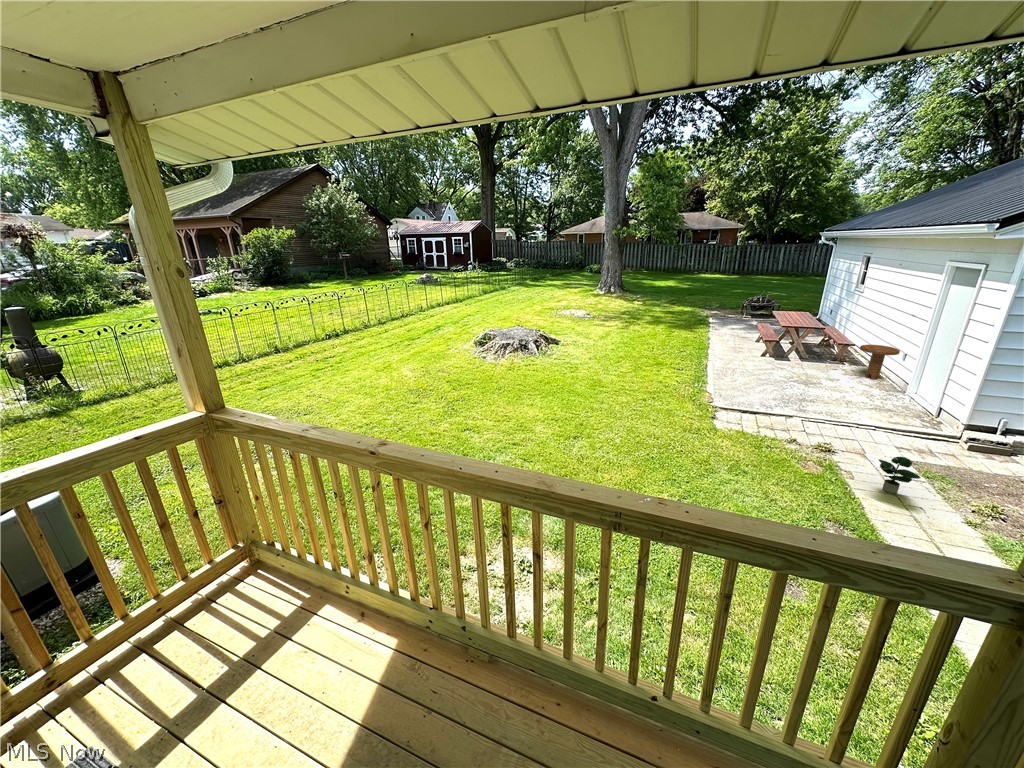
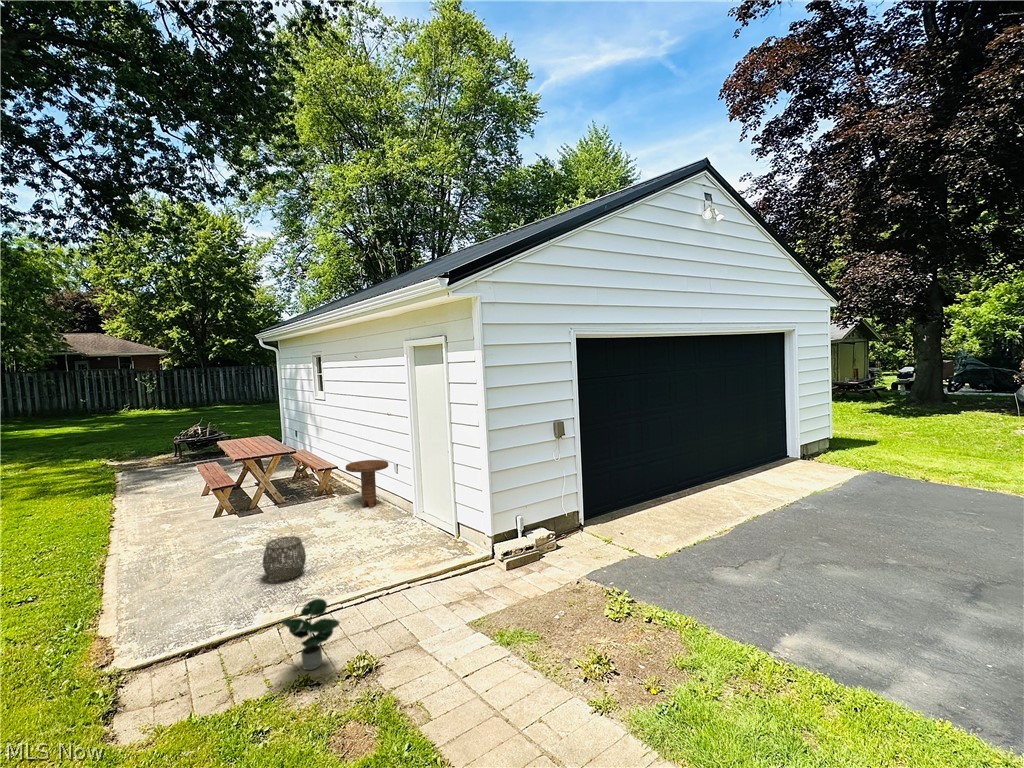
woven basket: none [785,378,812,401] -> present [263,536,306,581]
potted plant: present [879,457,920,494] -> present [282,599,340,670]

